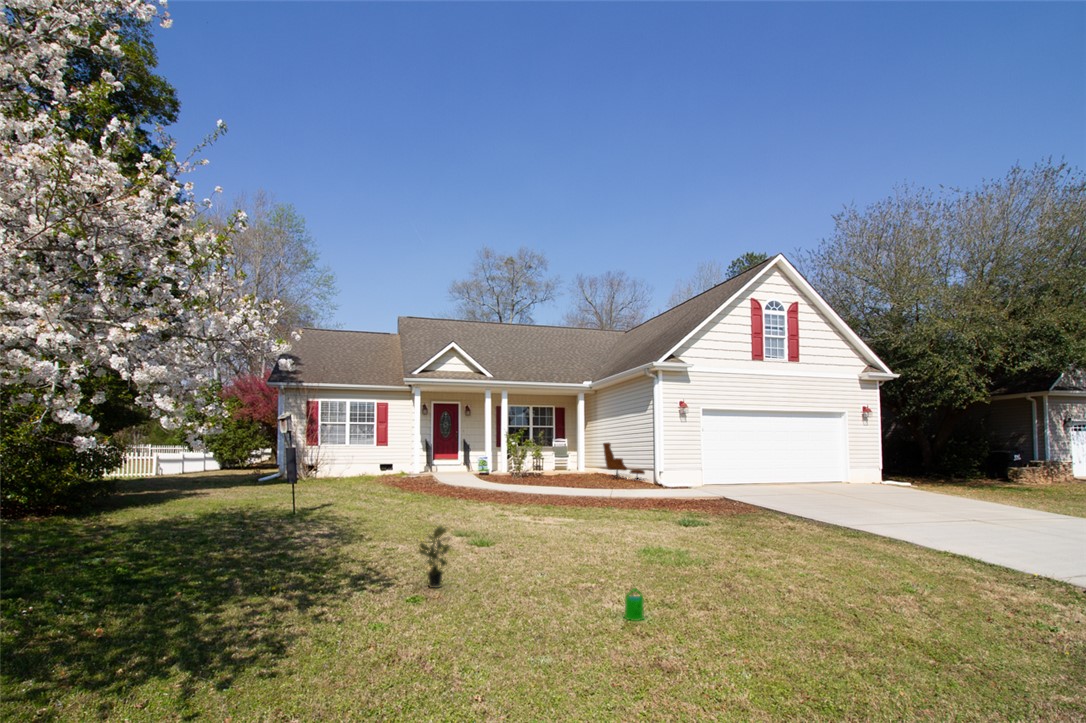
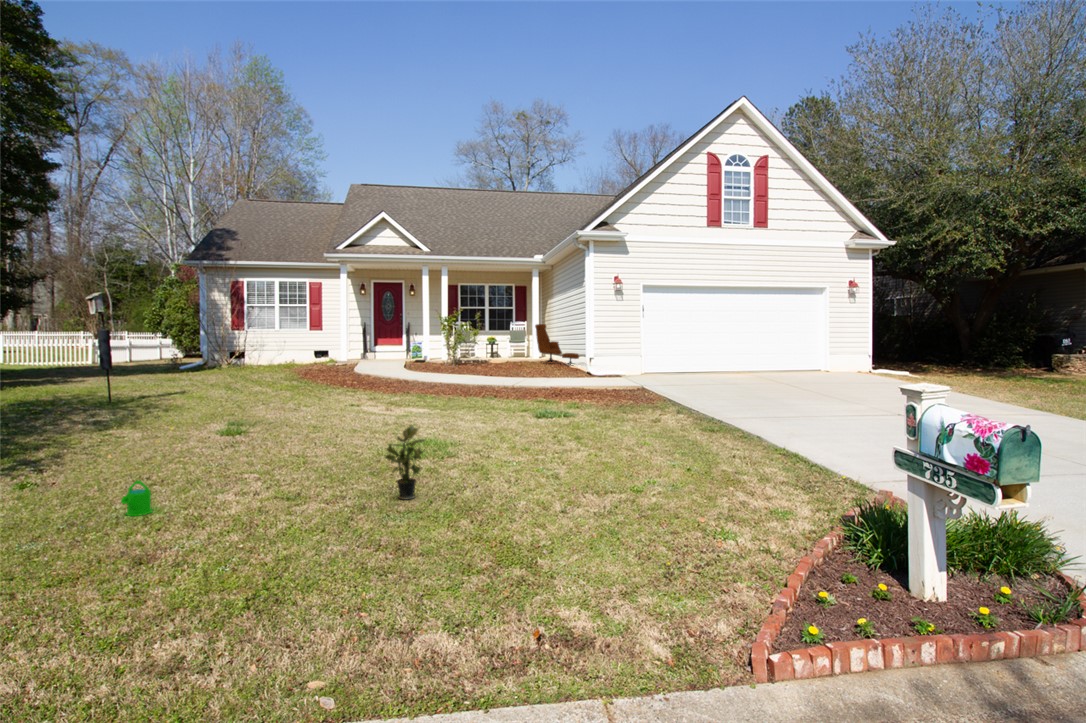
potted plant: present [420,526,450,588] -> present [385,425,425,500]
watering can: present [624,588,644,621] -> present [121,480,153,516]

